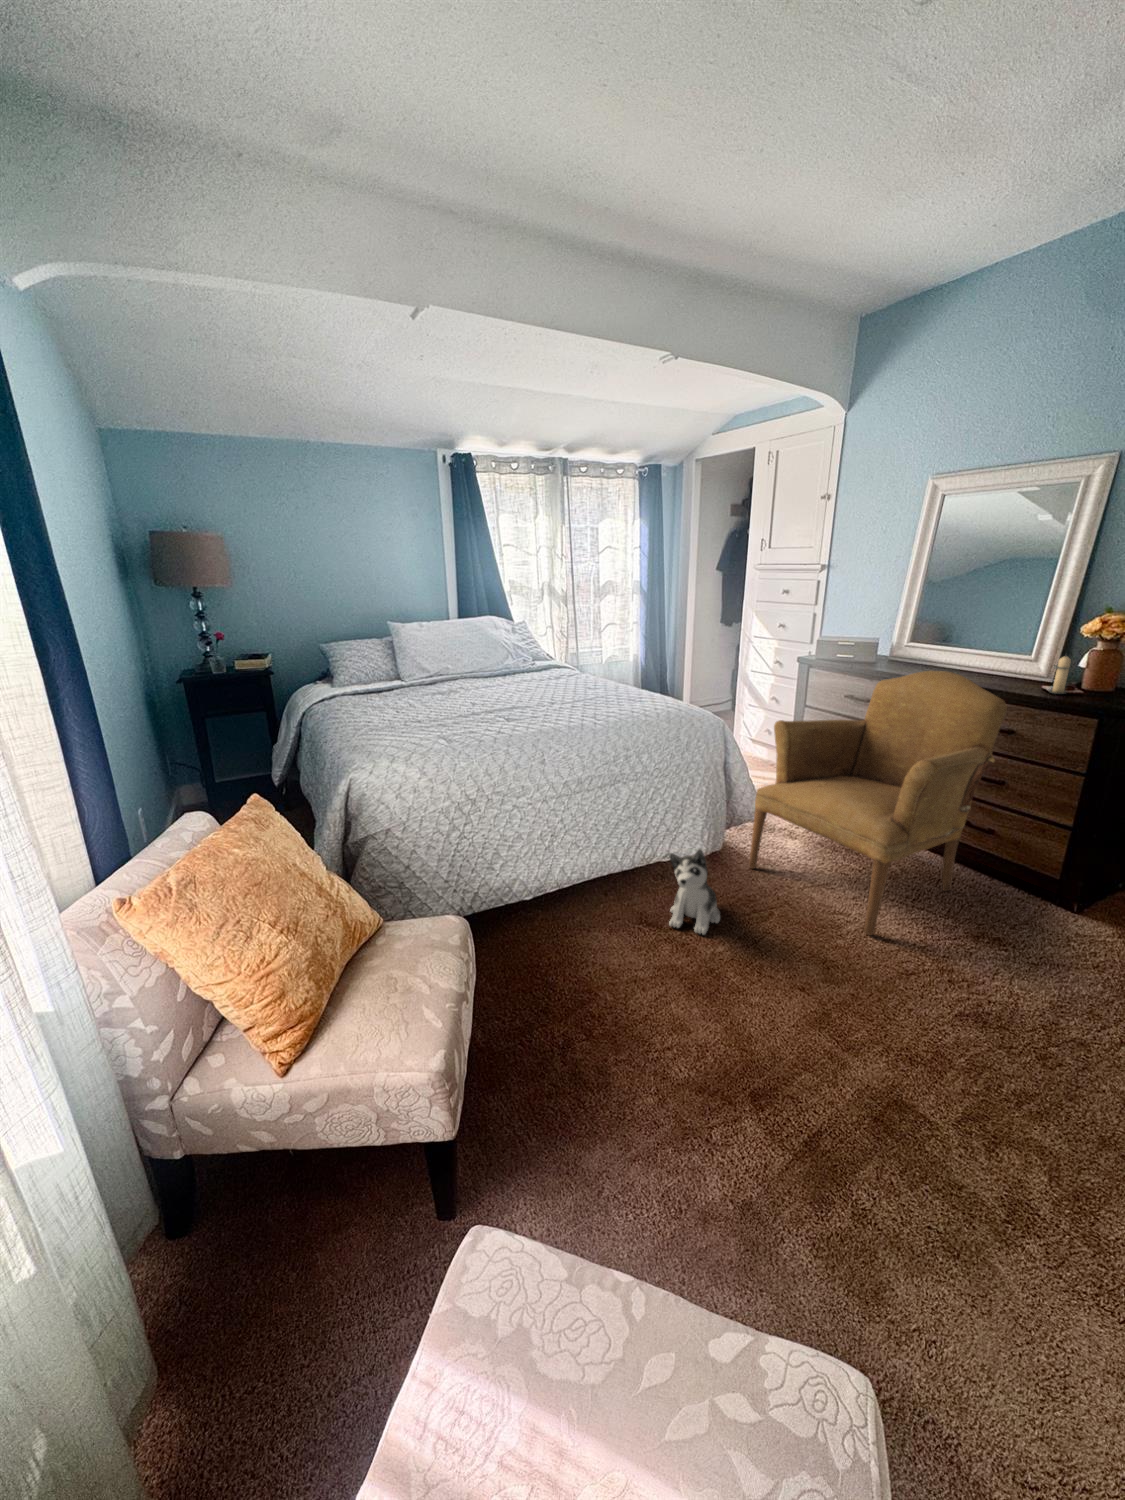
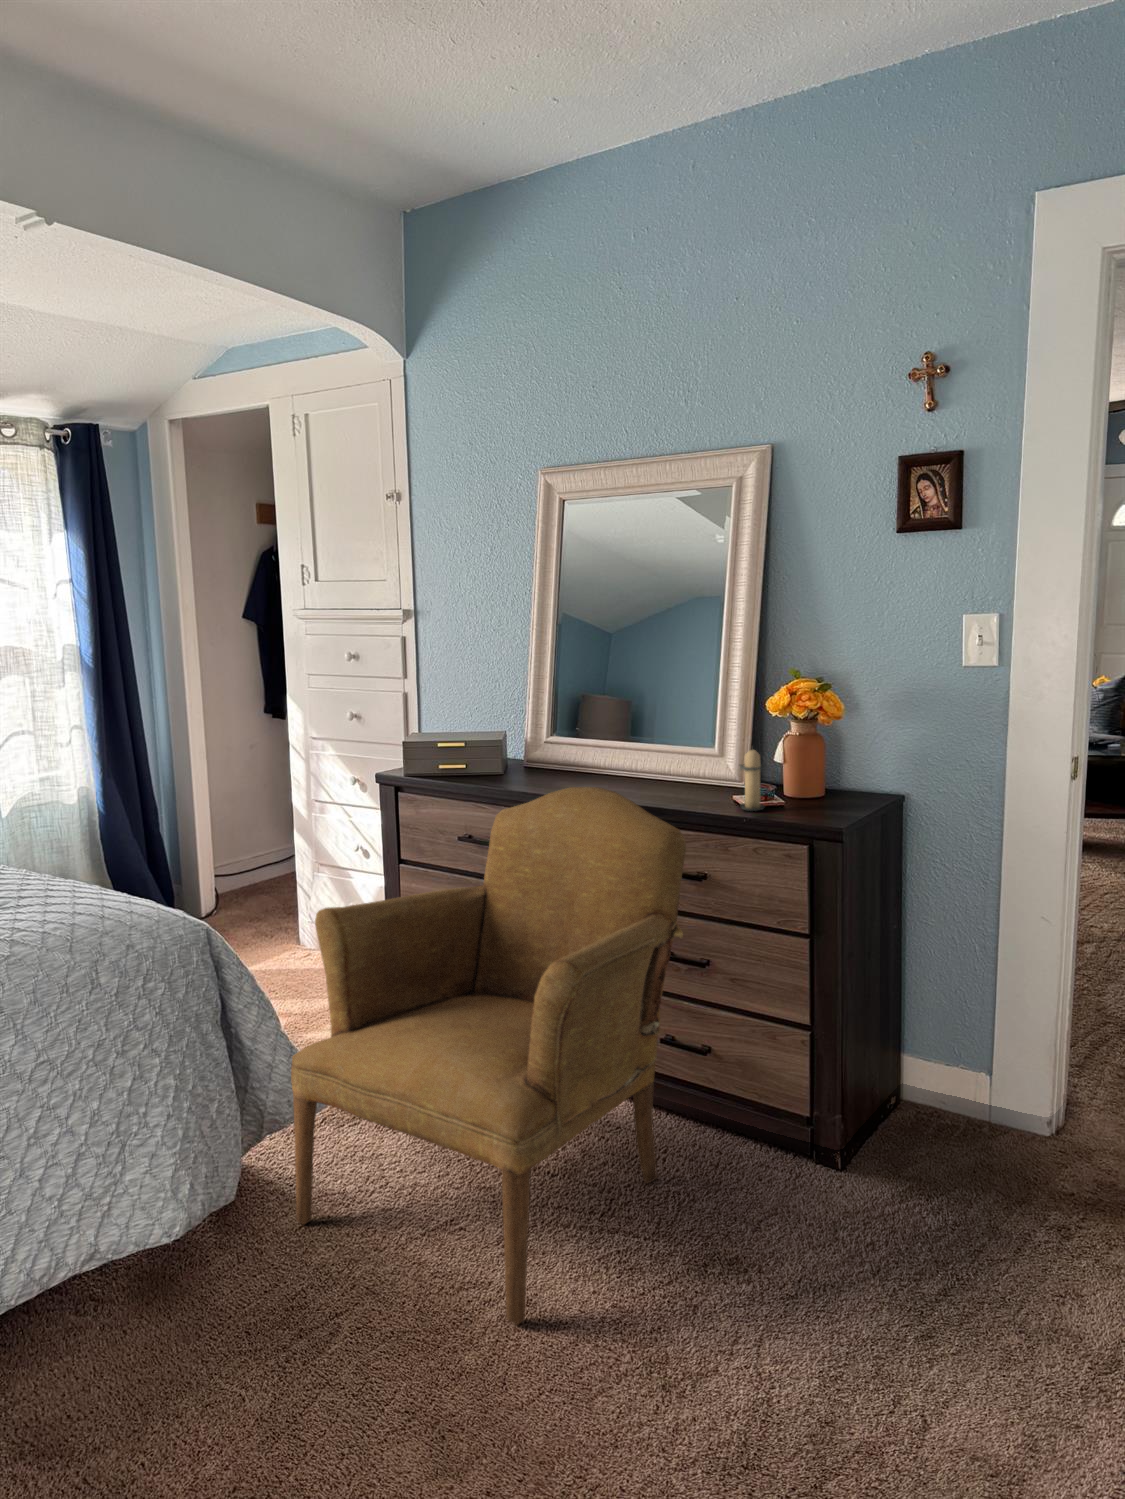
plush toy: present [669,849,720,934] -> none [78,1233,217,1436]

